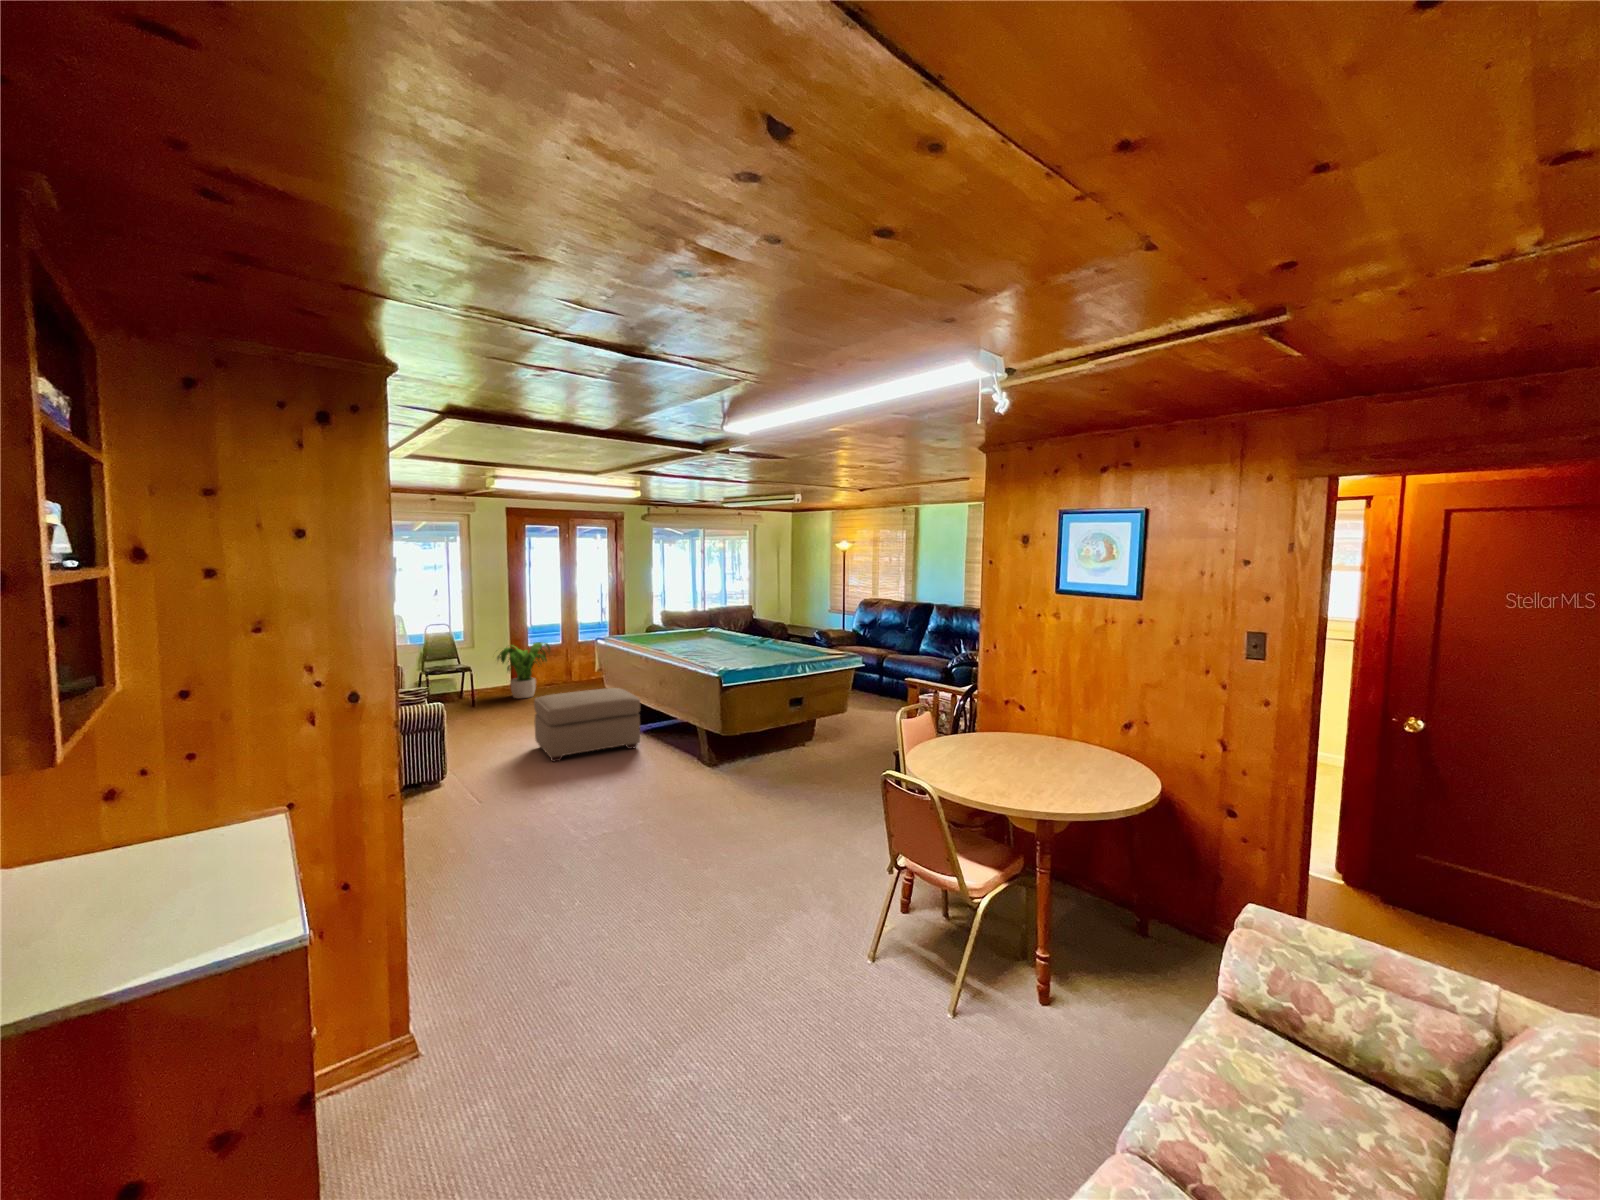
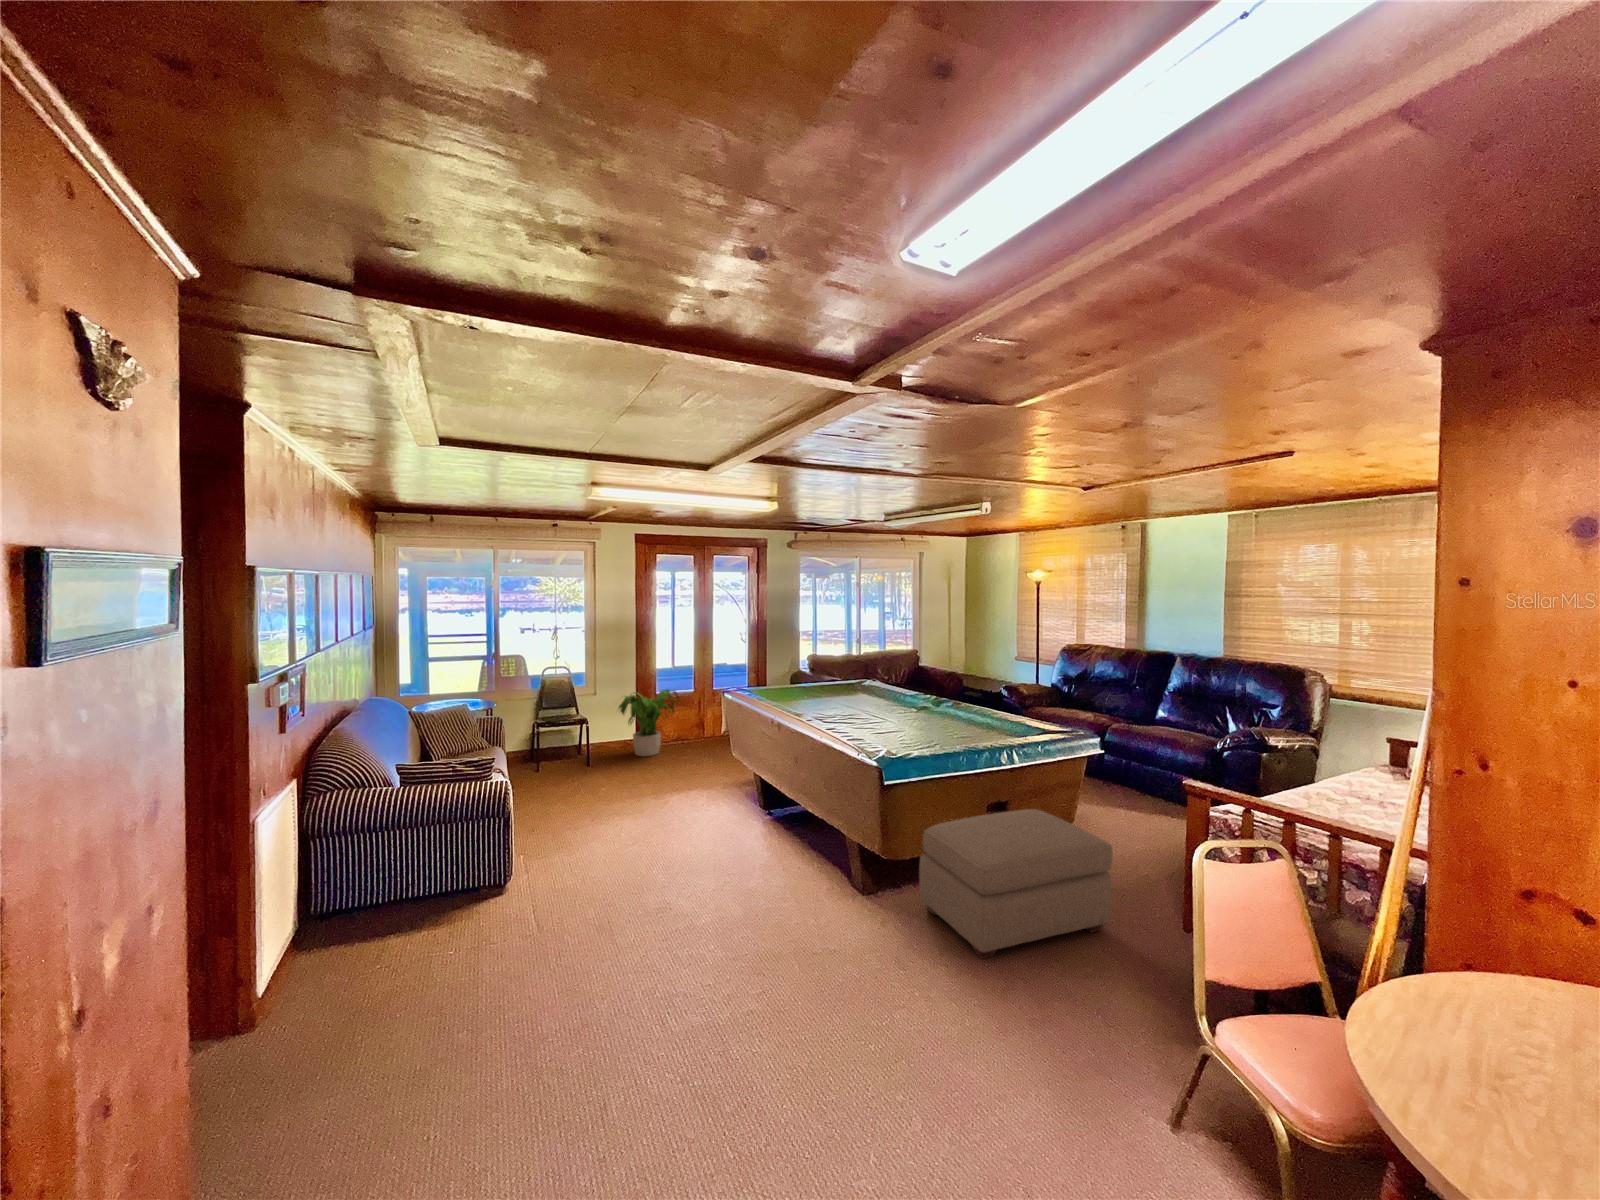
ottoman: present [534,688,640,762] -> present [919,809,1113,958]

